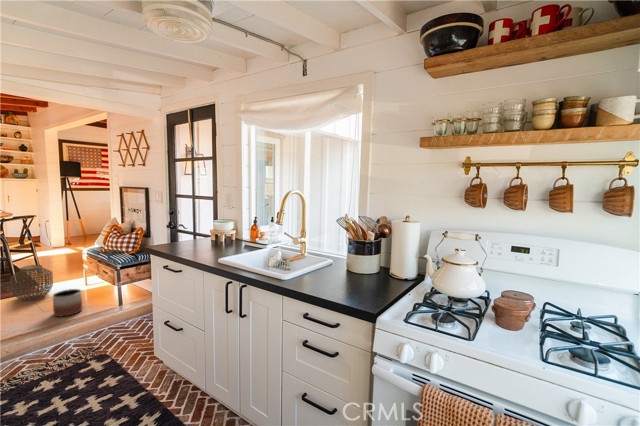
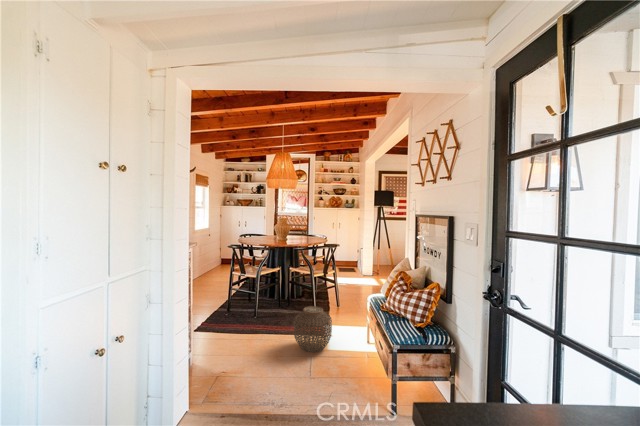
planter: present [53,289,83,317] -> none [310,361,343,408]

